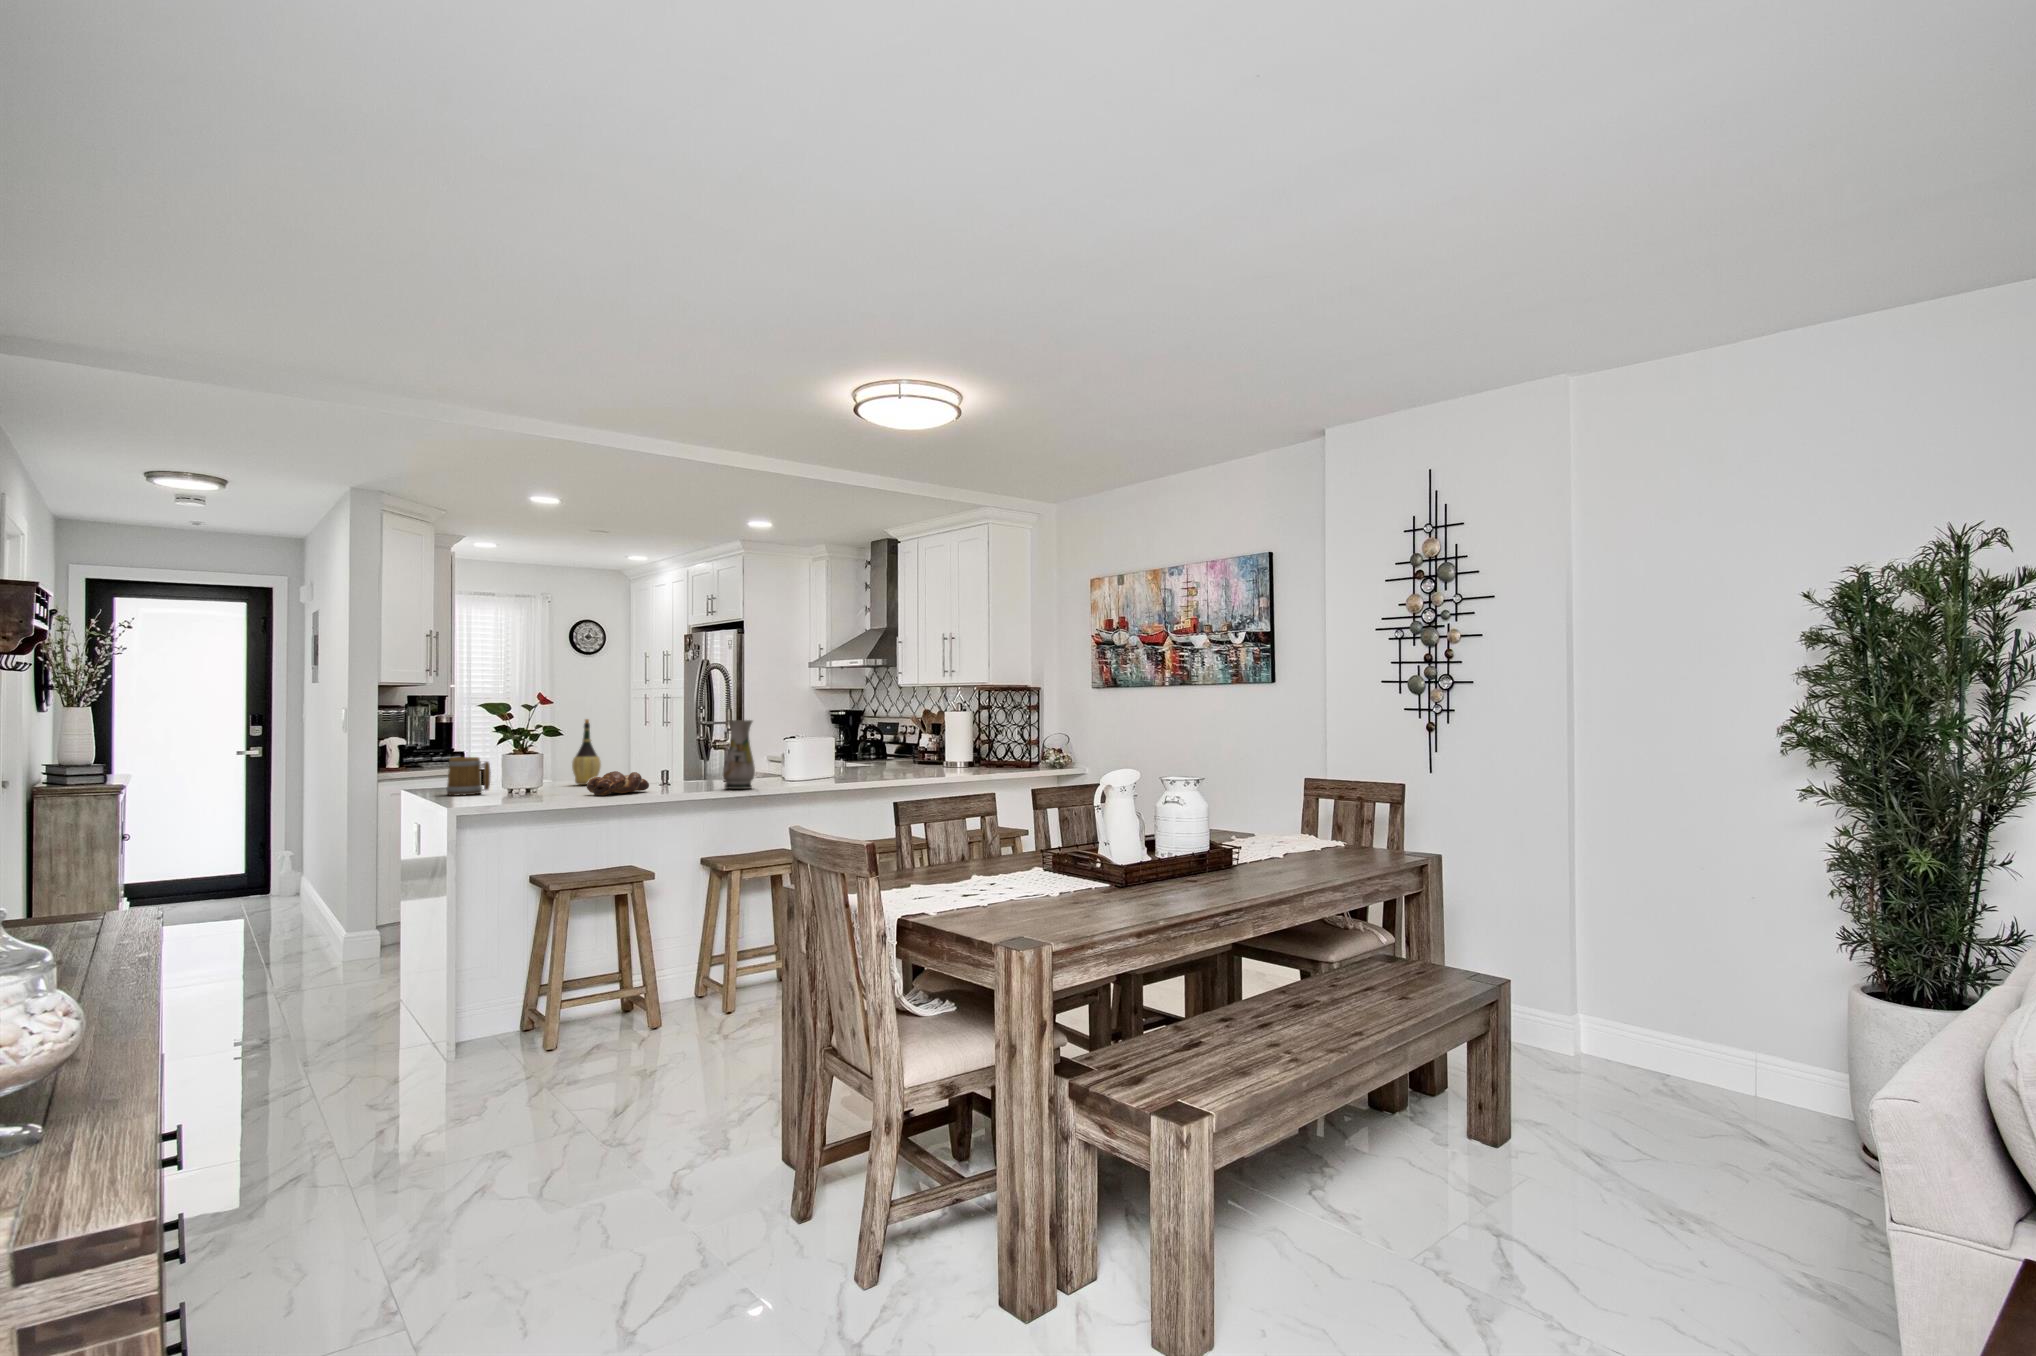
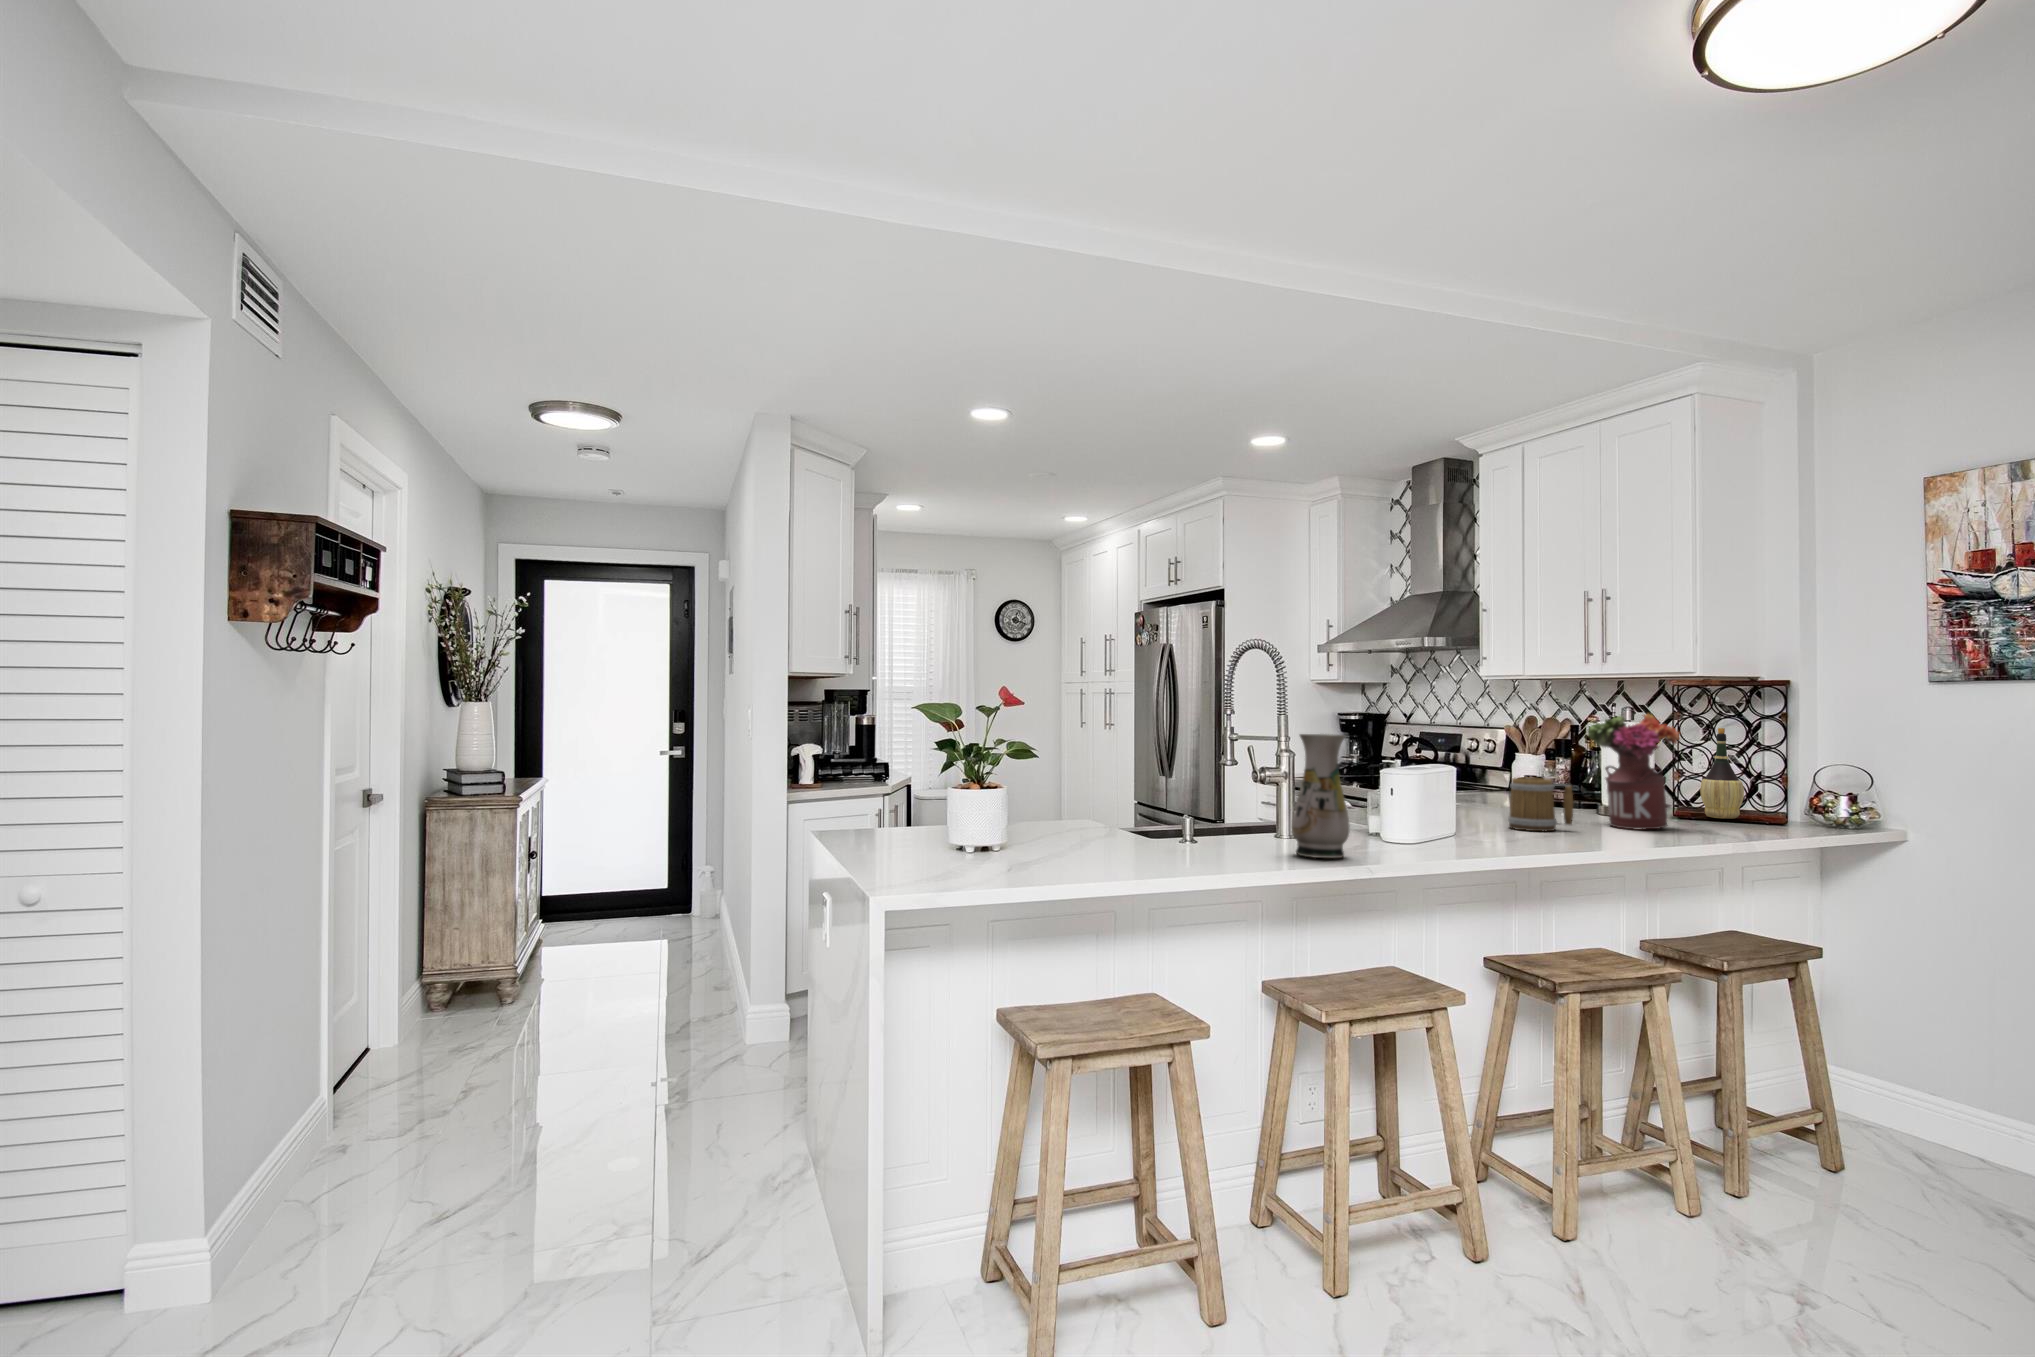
flower arrangement: none [927,707,974,774] -> present [1588,714,1680,829]
wine bottle: present [572,719,601,785] -> present [1700,728,1744,819]
mug: present [446,757,491,796] -> present [1508,777,1573,831]
bread loaf: present [587,771,649,795] -> none [1075,819,1172,864]

